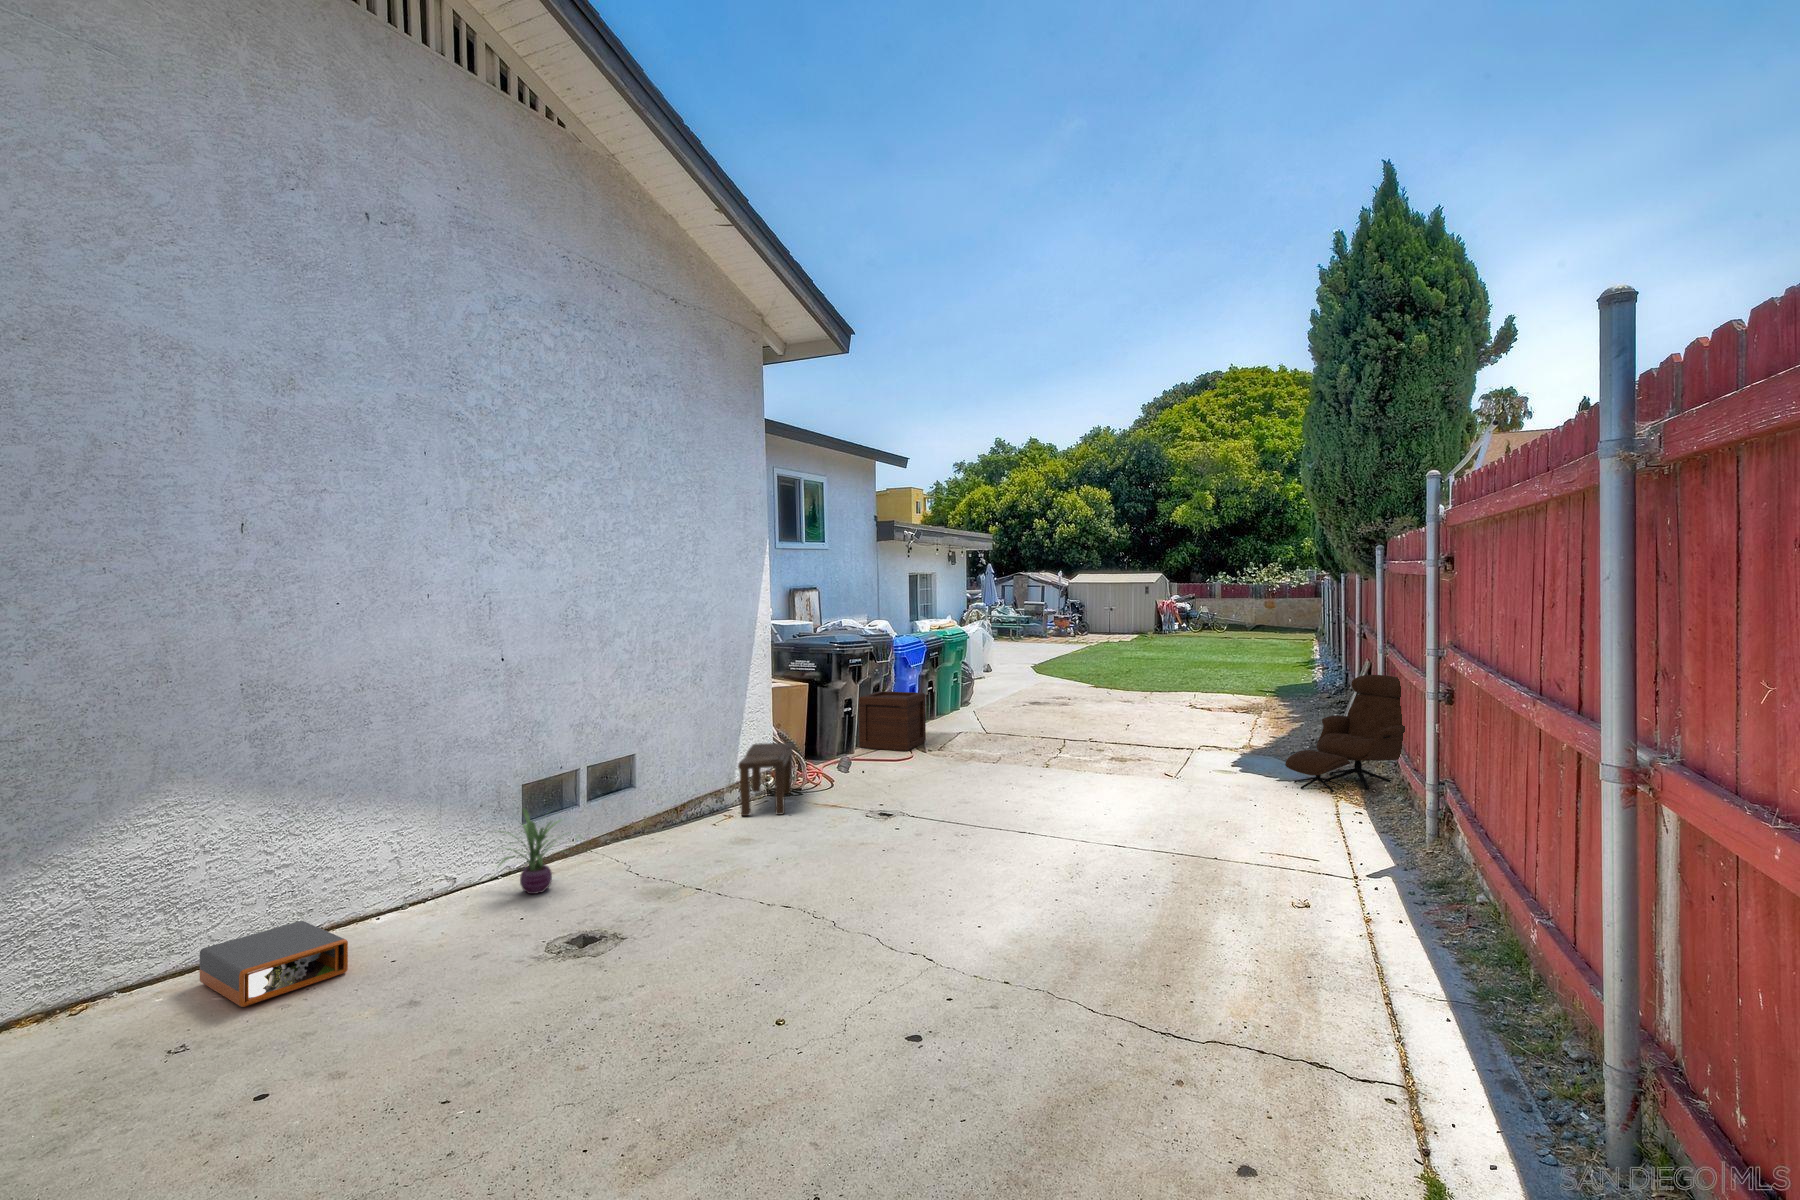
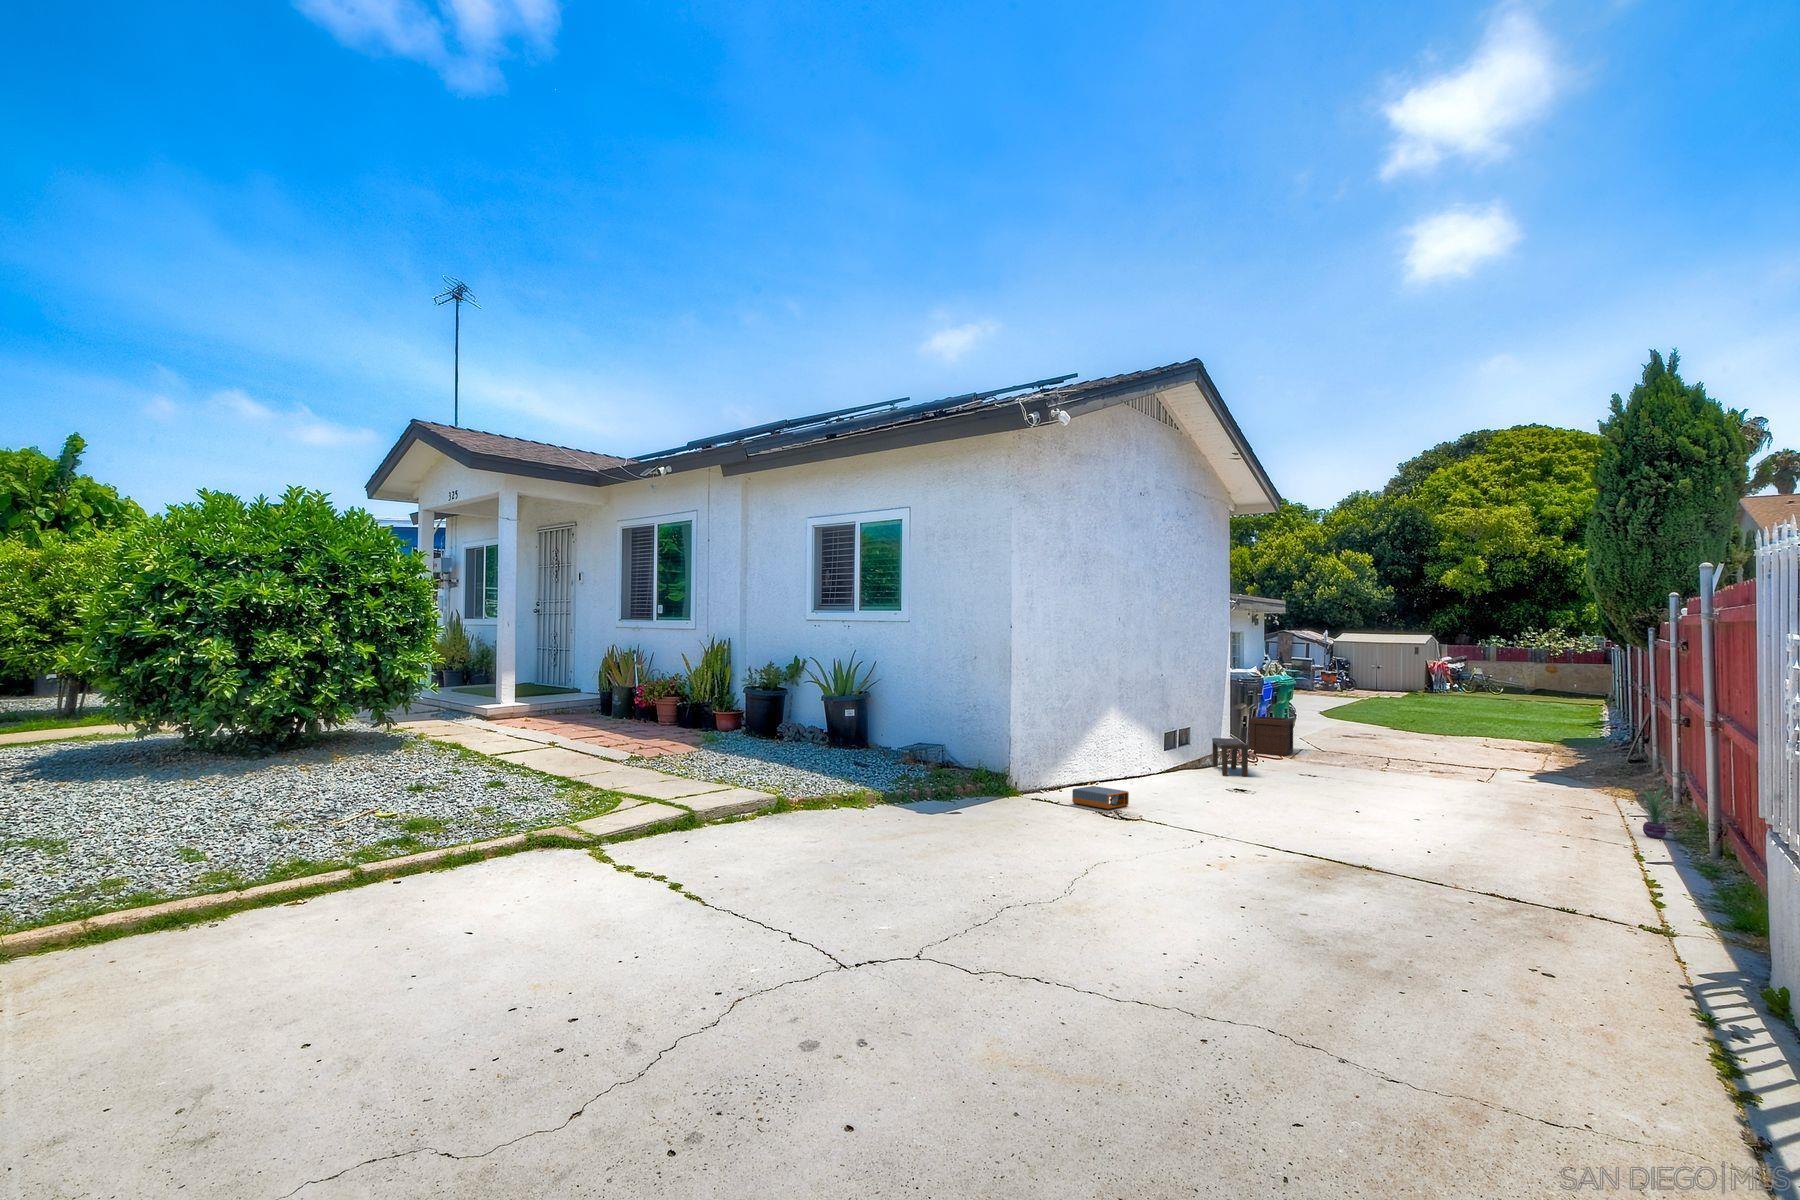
lounge chair: present [1285,675,1405,792] -> none [1576,719,1672,791]
decorative plant: present [498,809,564,894] -> present [1629,789,1674,839]

